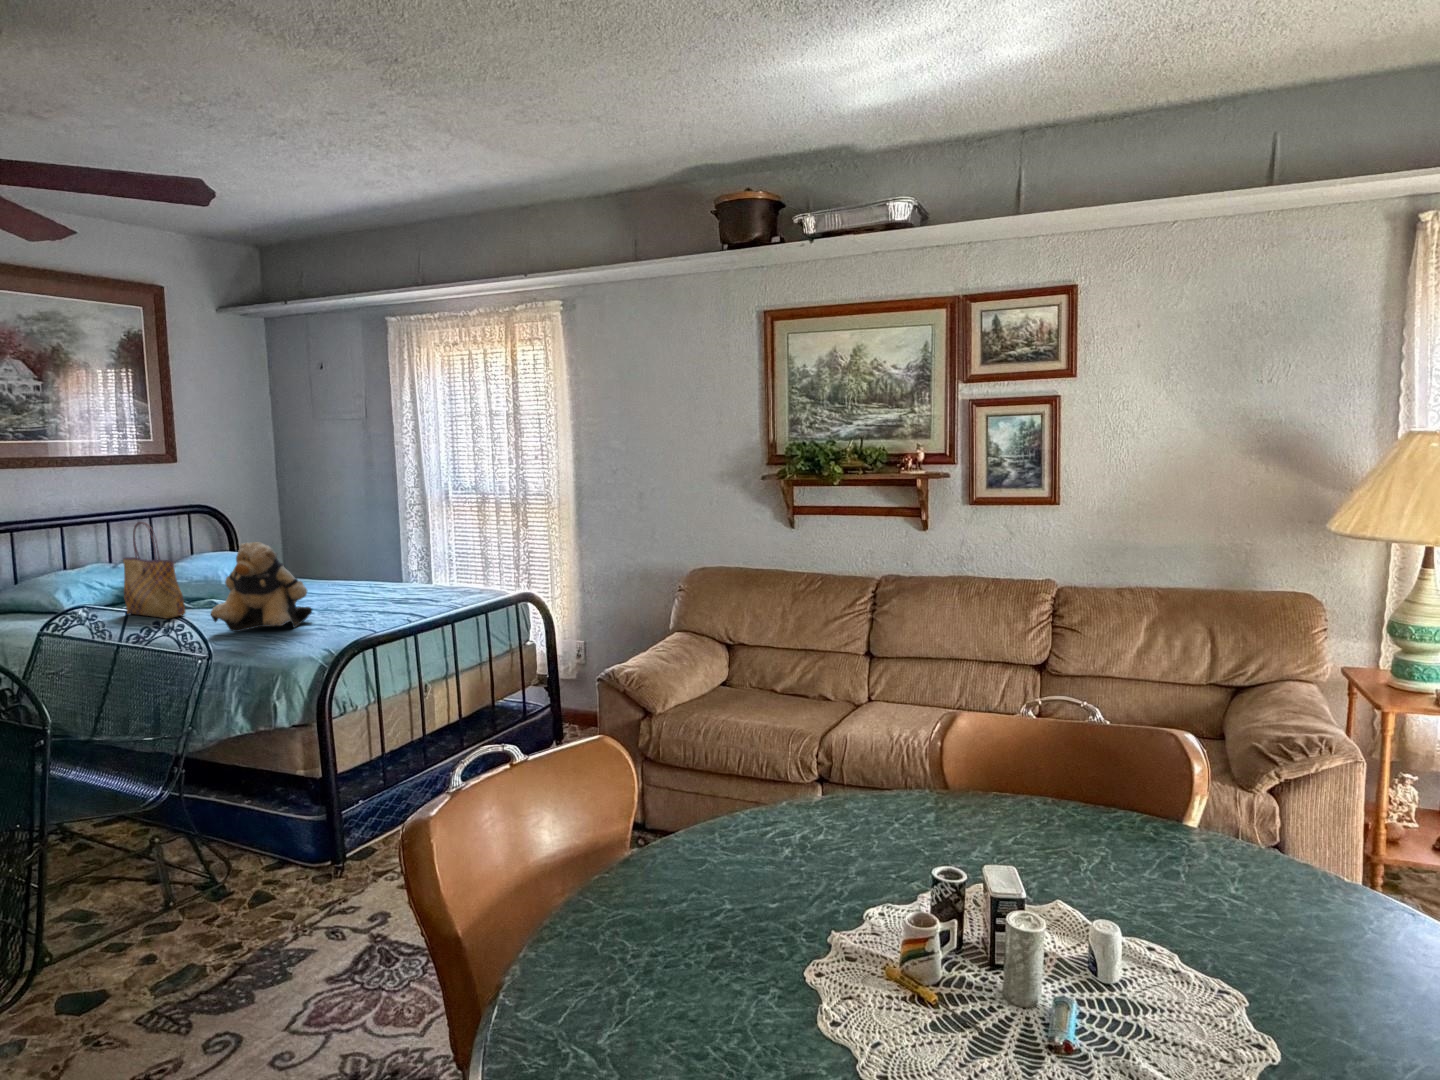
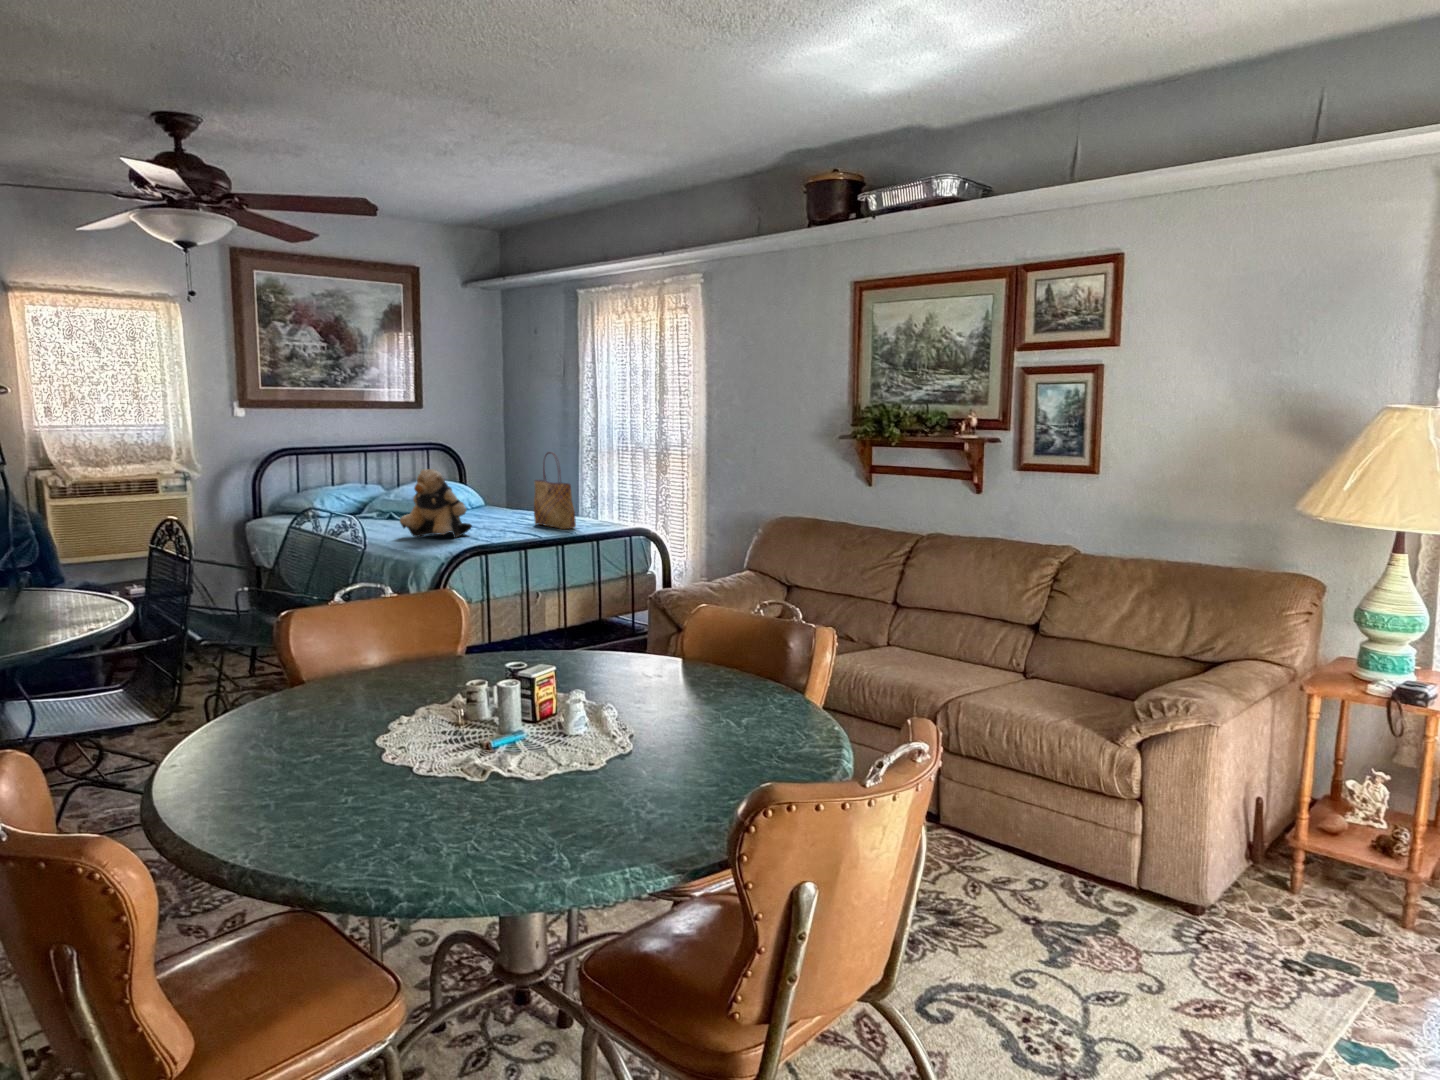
tote bag: present [123,522,185,619] -> present [534,452,576,529]

